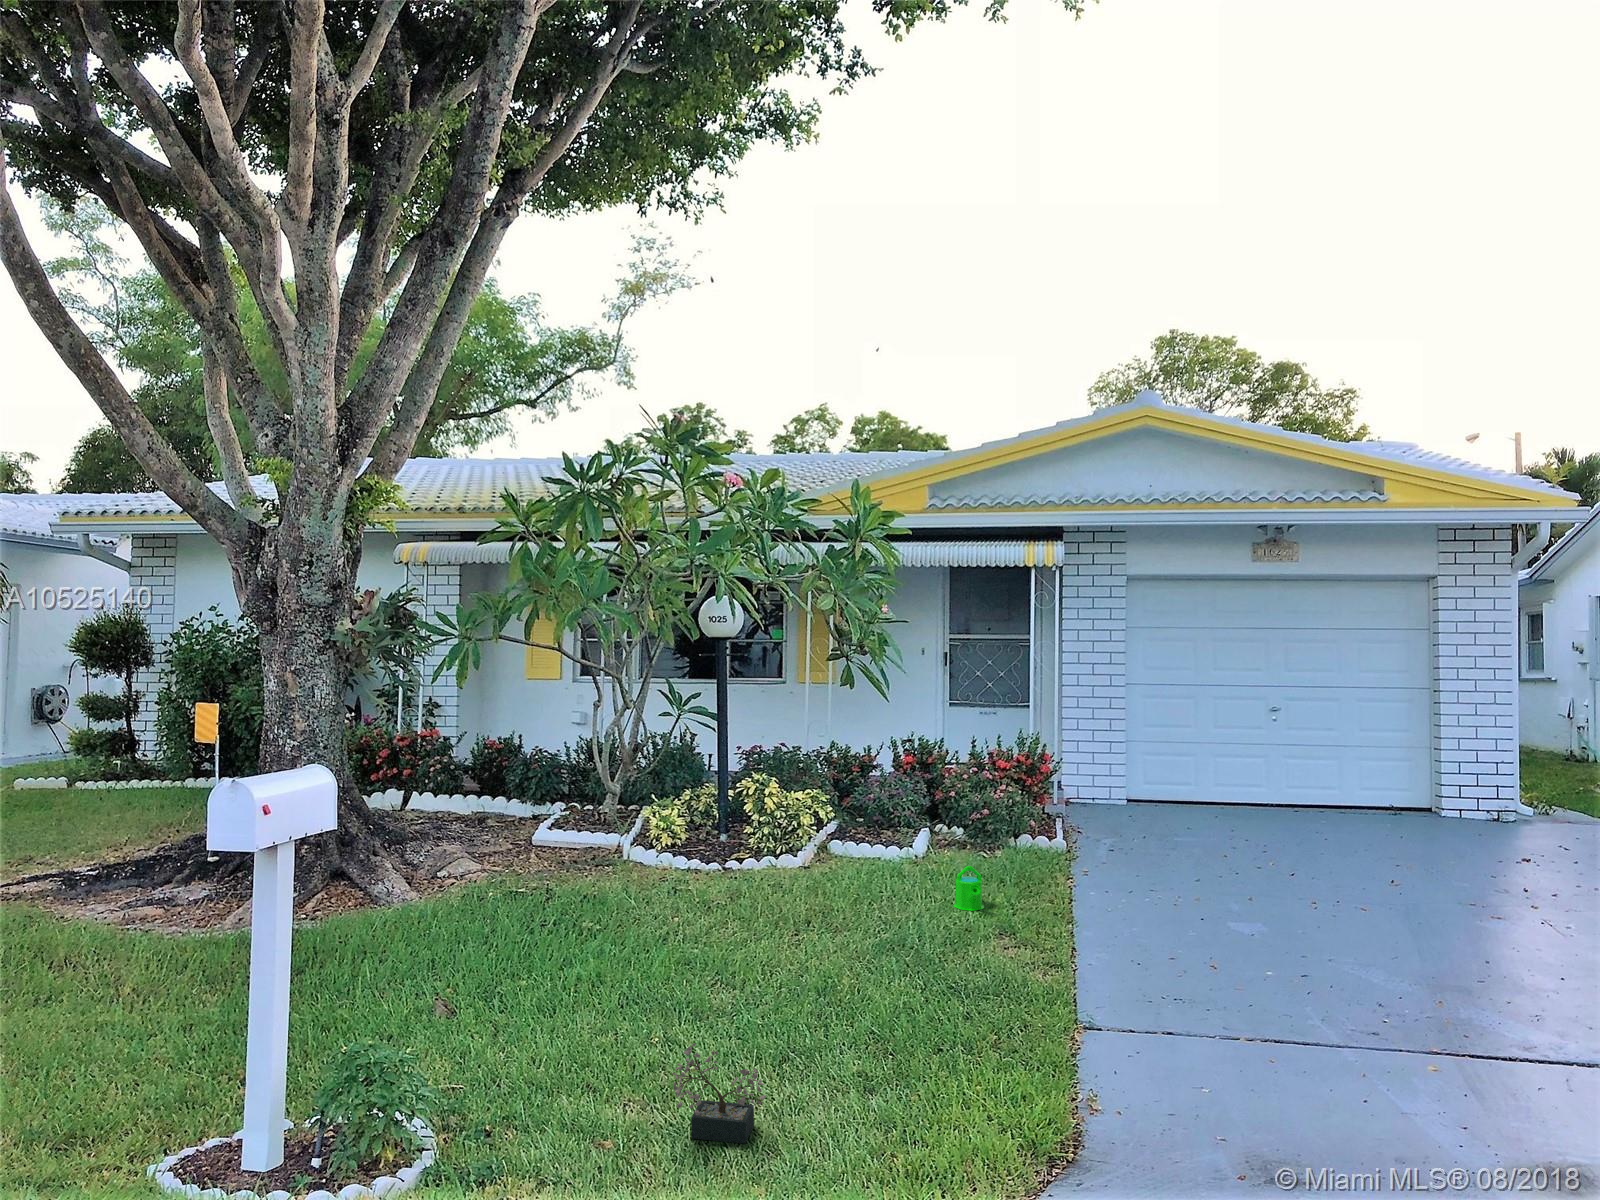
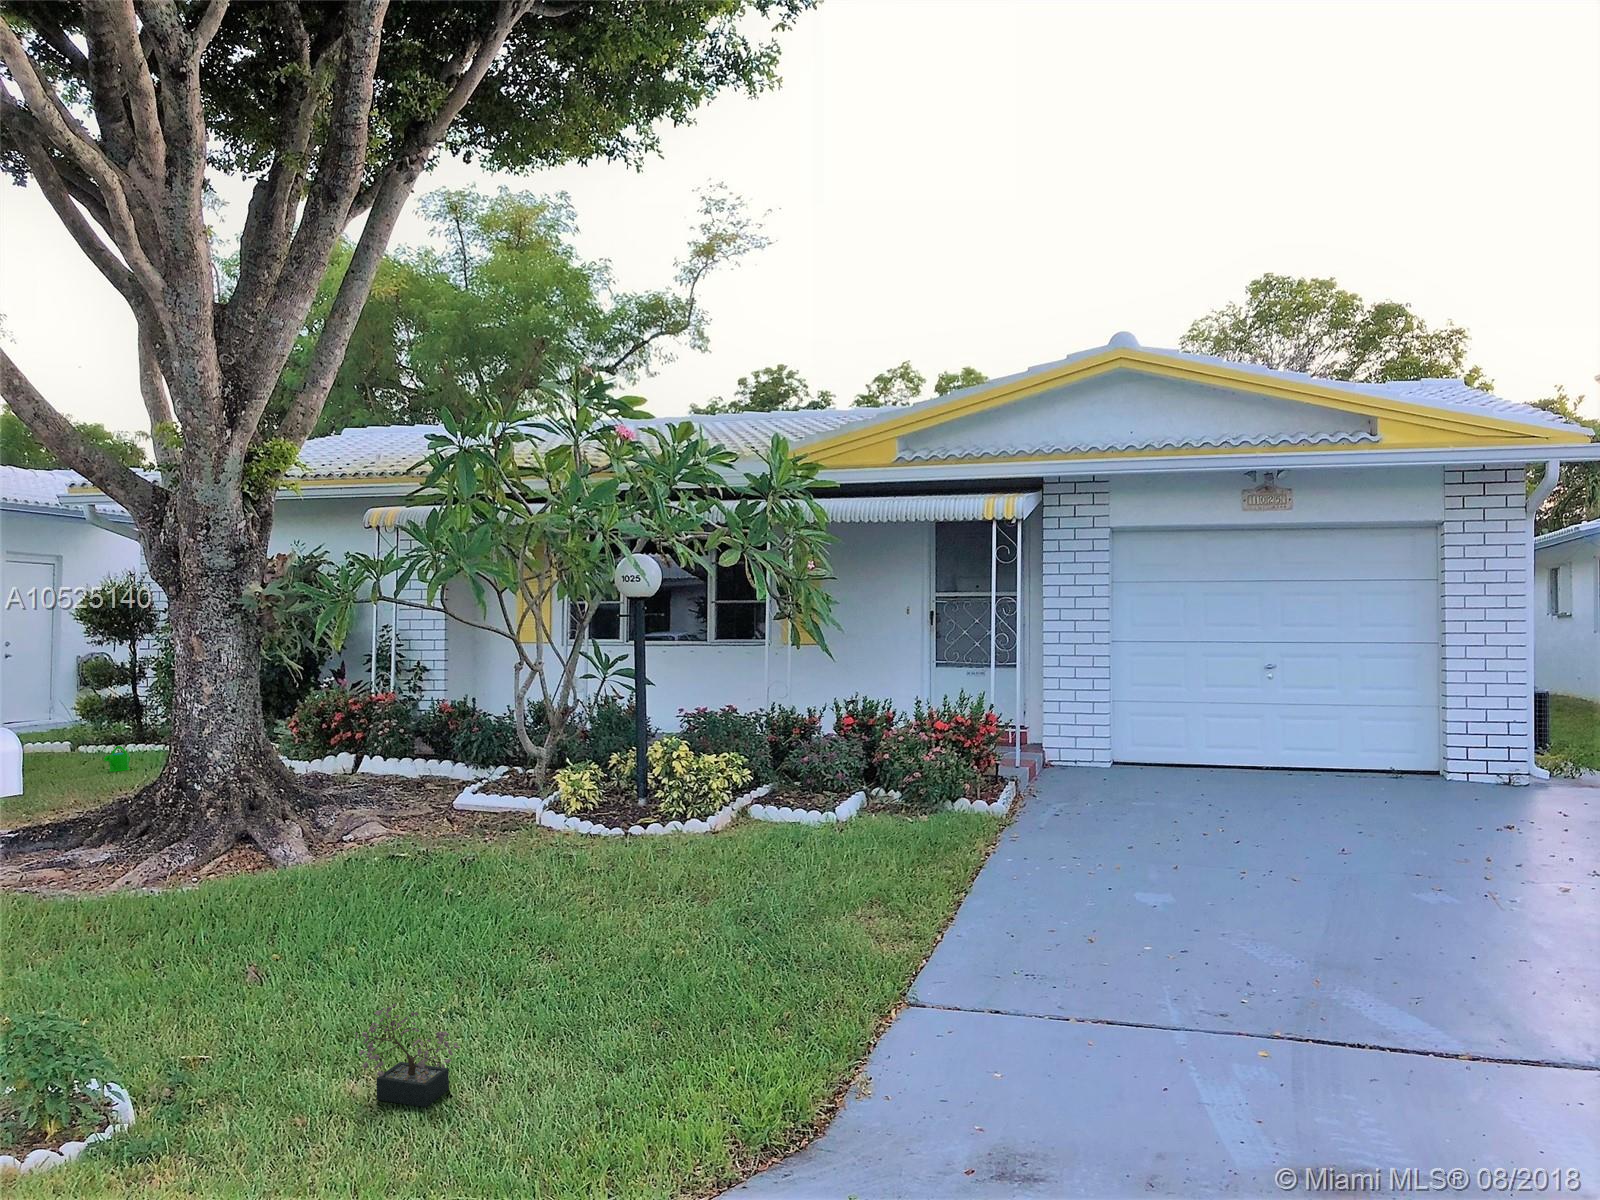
watering can: present [954,866,984,911] -> present [104,746,130,772]

